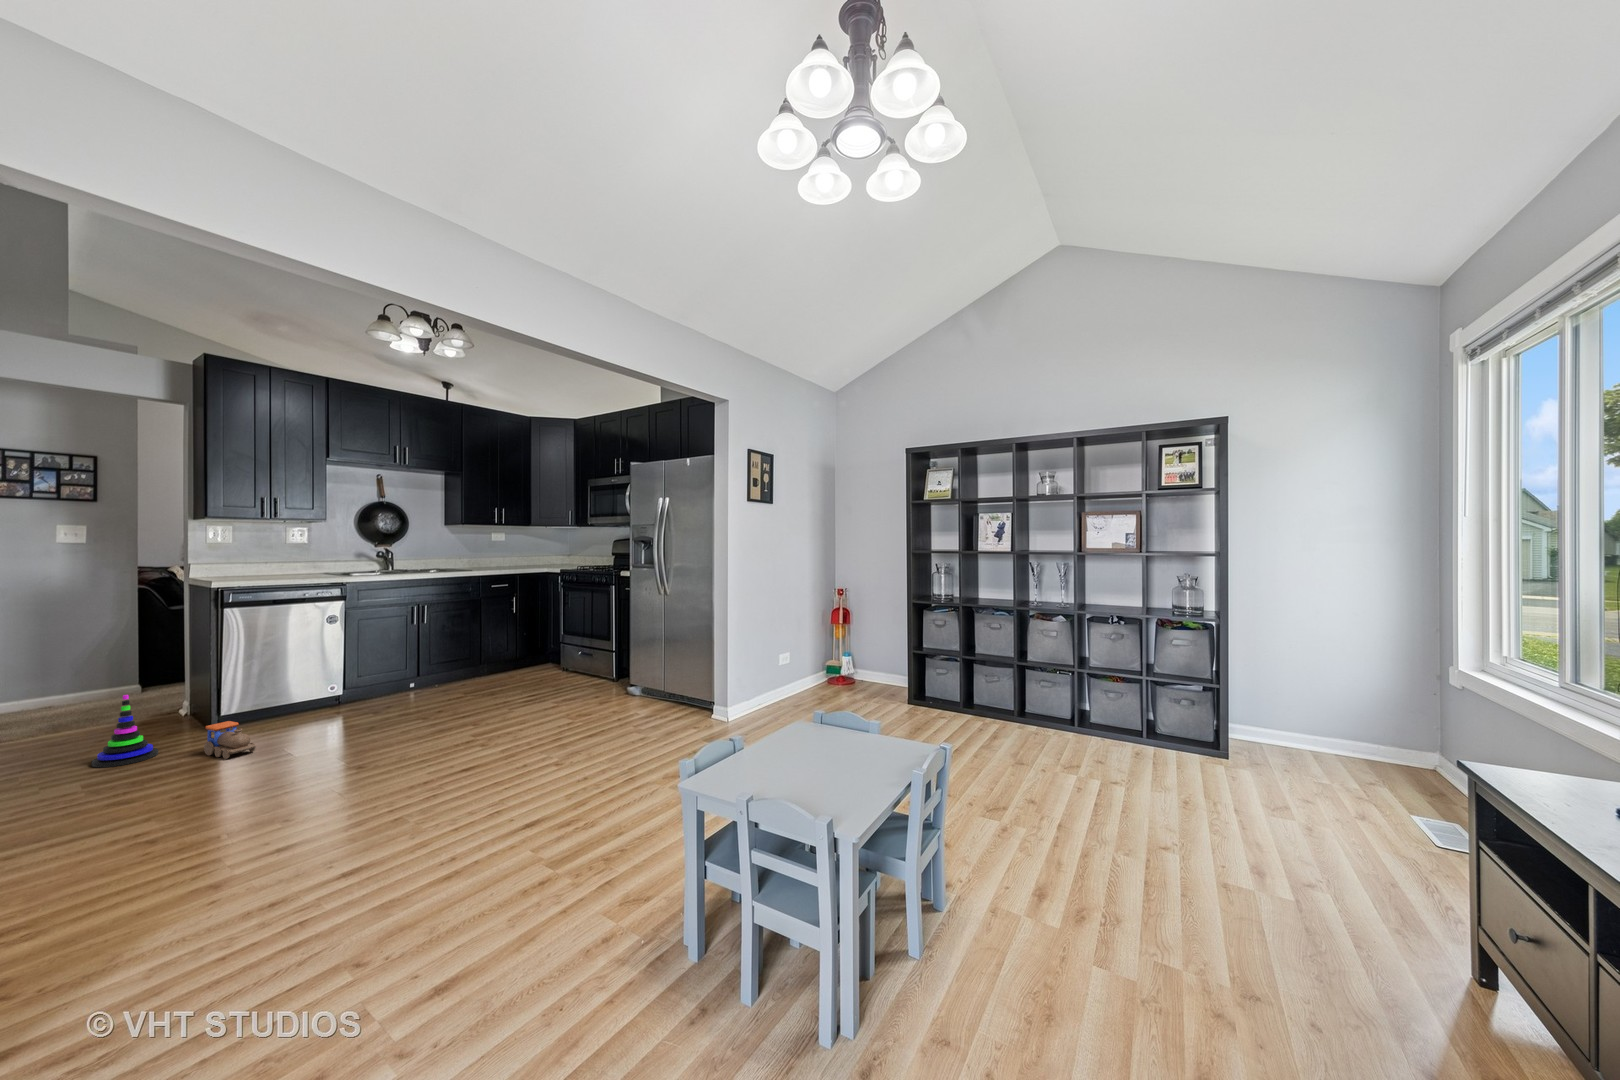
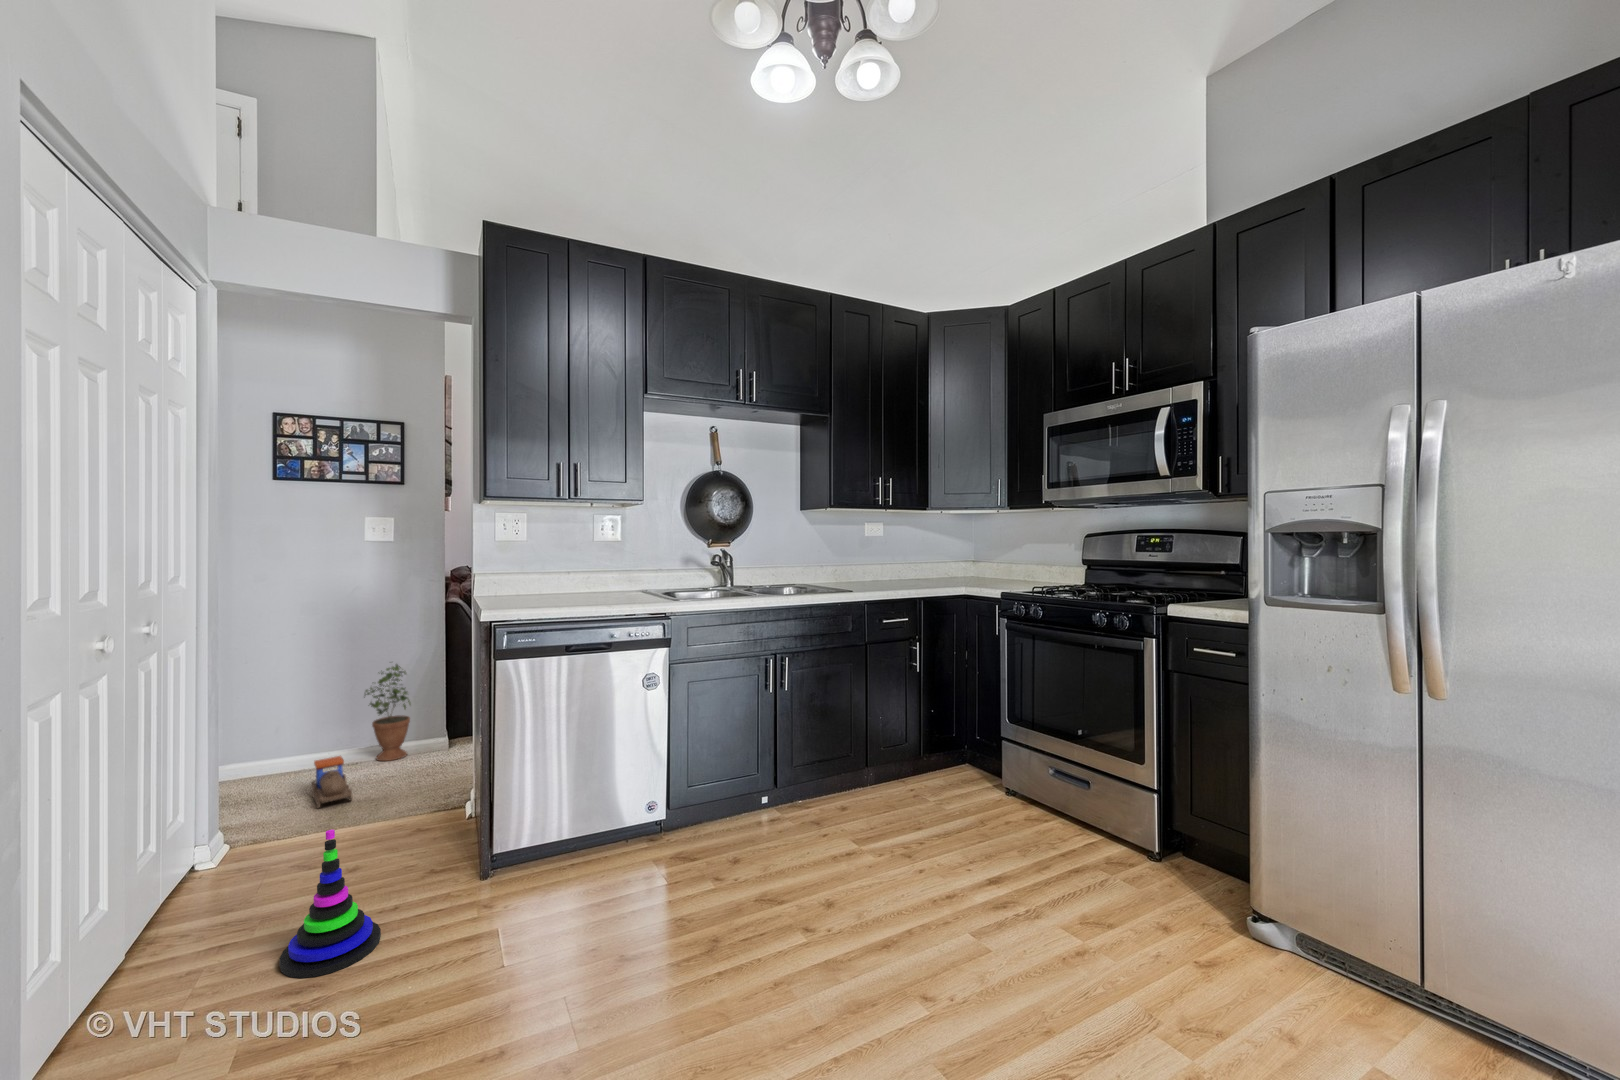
potted plant: none [58,633,106,706] -> present [365,664,411,761]
toy train: present [204,721,256,759] -> present [312,756,352,808]

